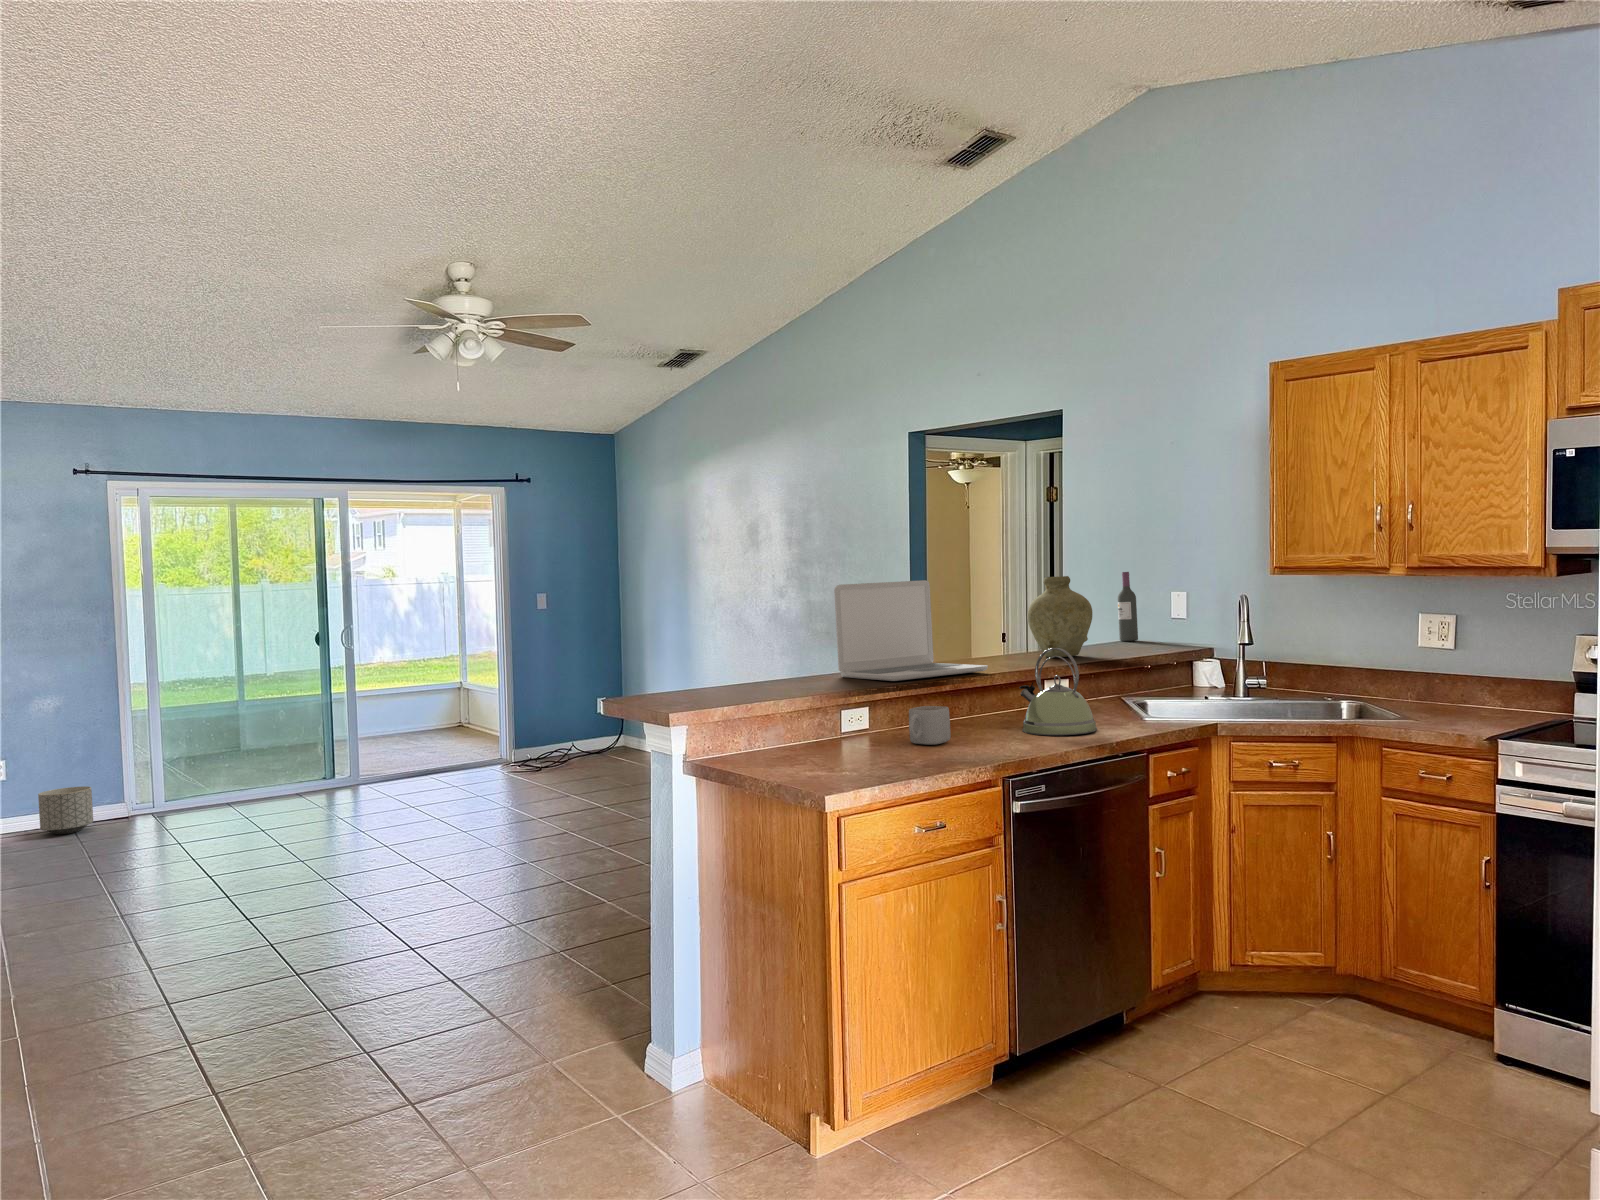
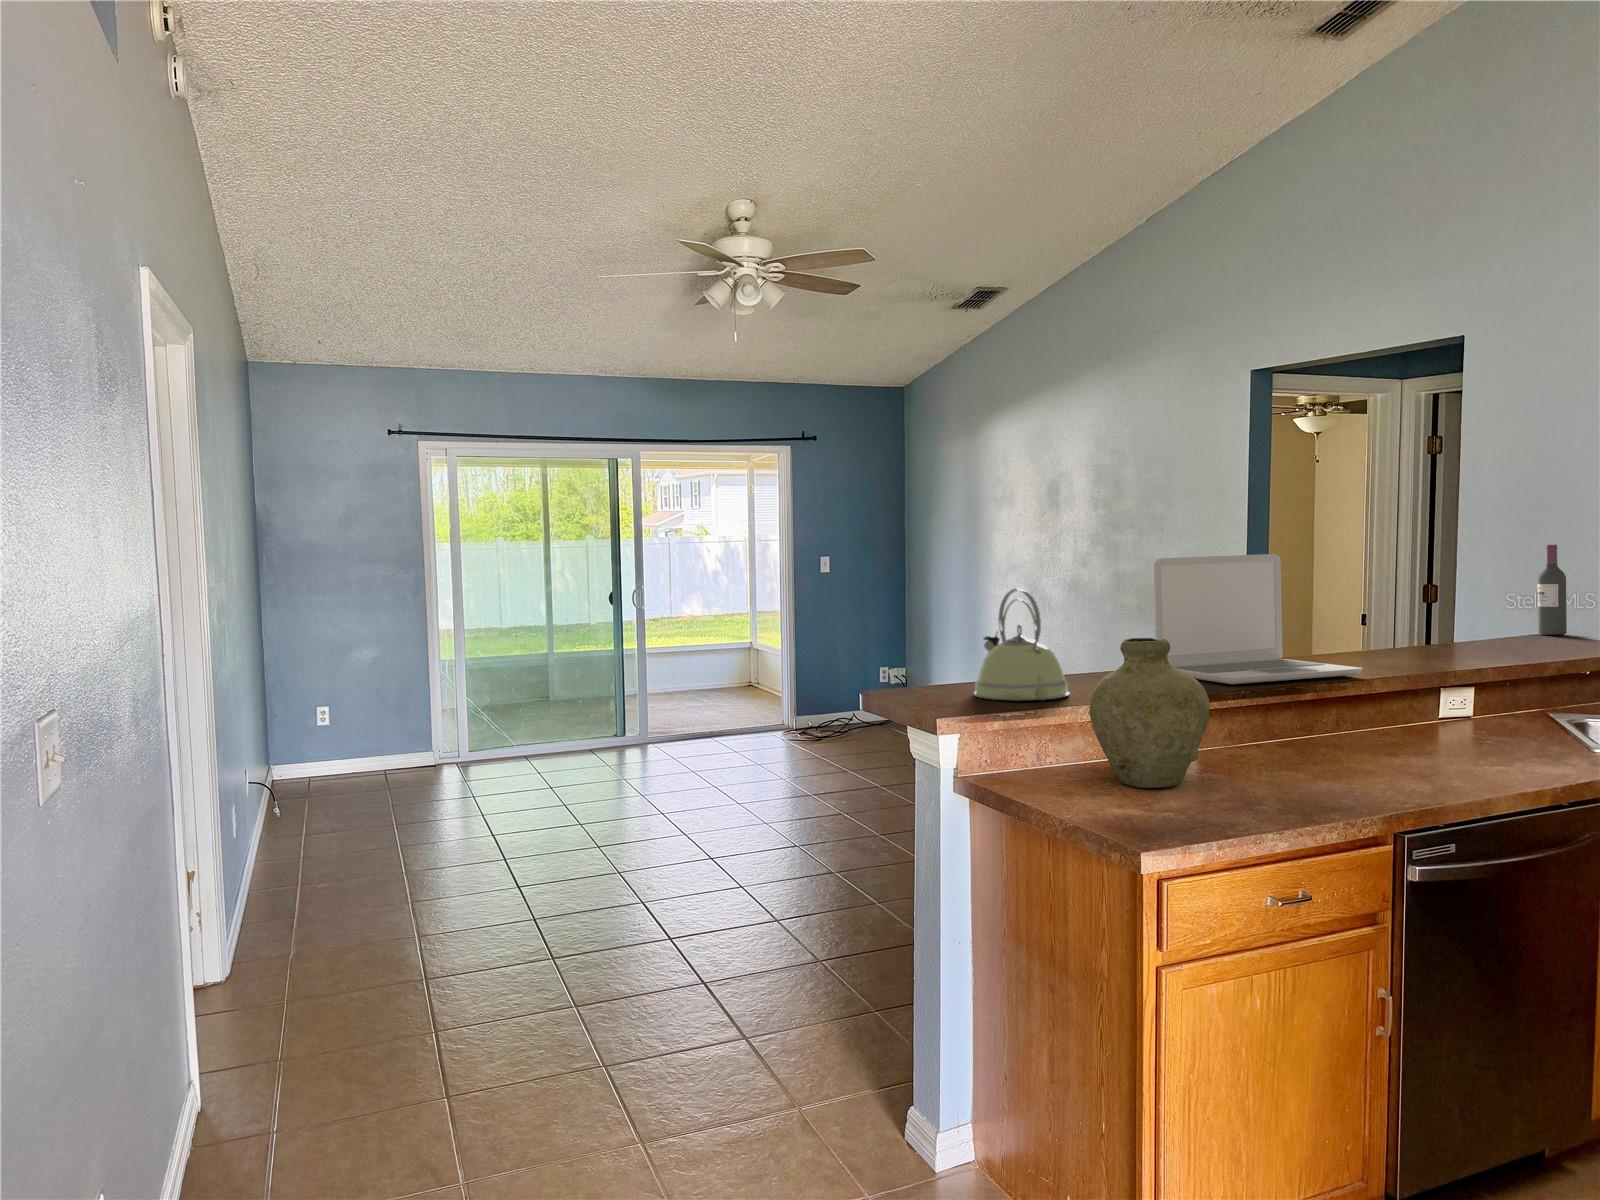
vase: present [1027,576,1092,657] -> present [1090,638,1210,788]
kettle: present [1019,648,1097,735] -> present [974,588,1069,701]
mug: present [909,706,951,745] -> none [1255,722,1314,776]
planter: present [38,786,93,834] -> none [373,728,418,771]

